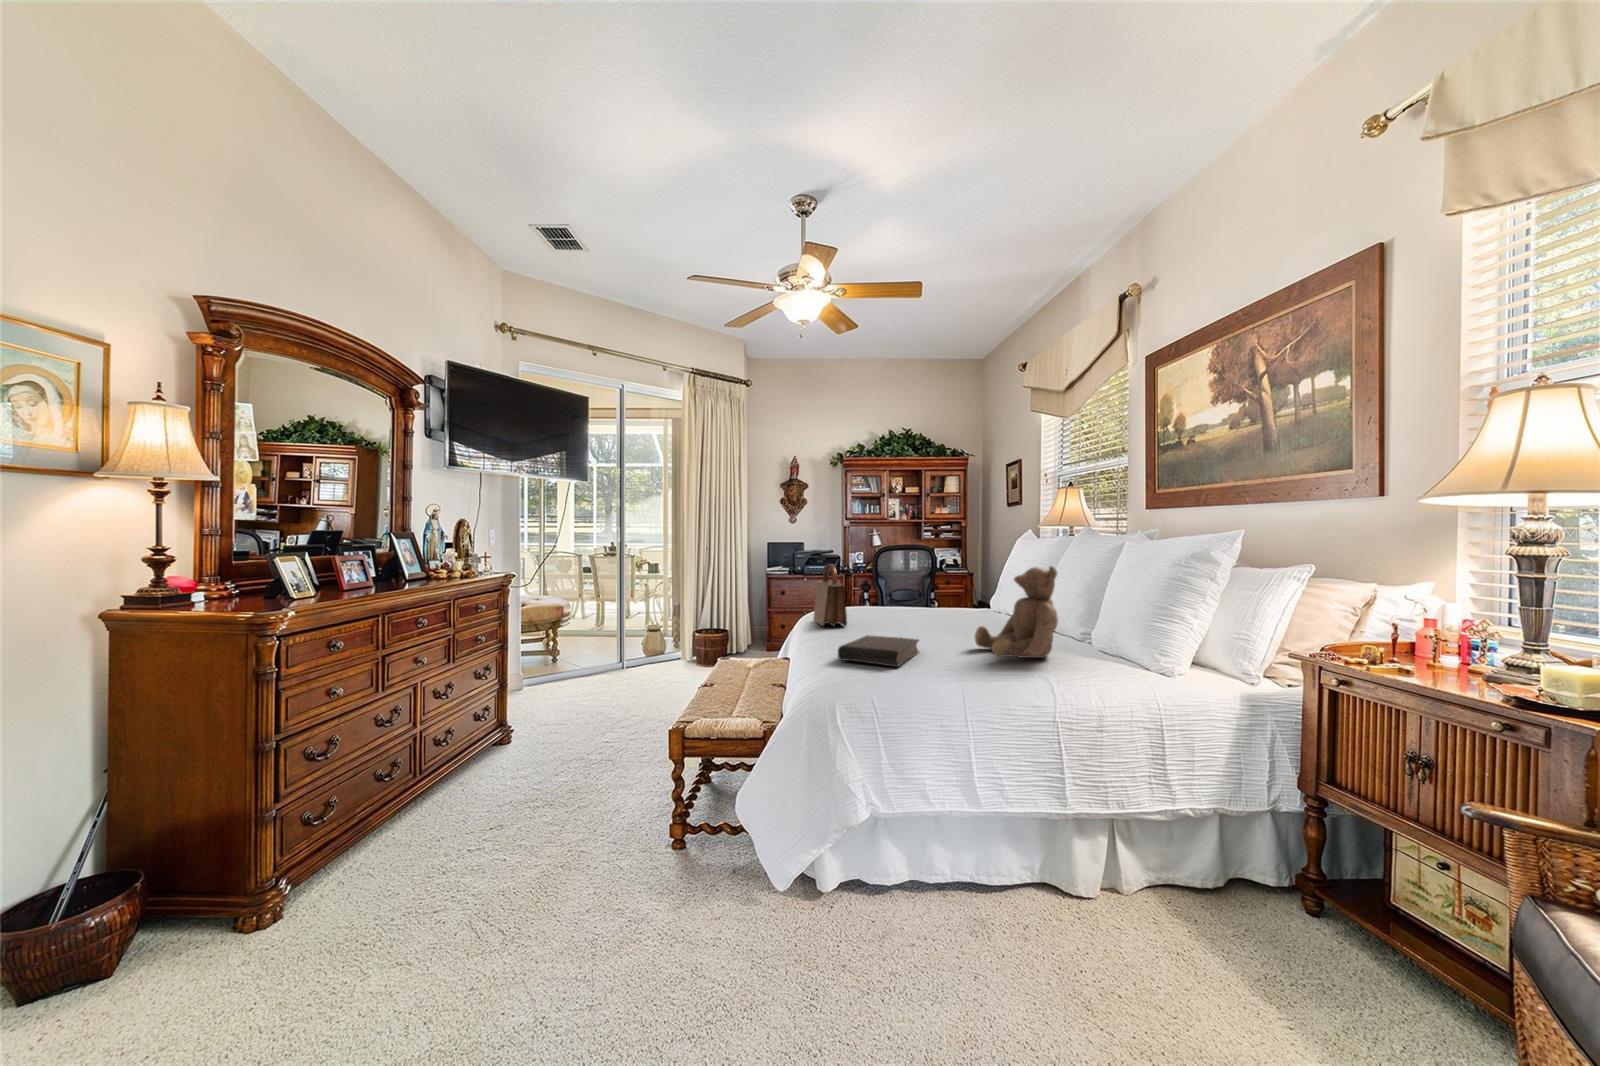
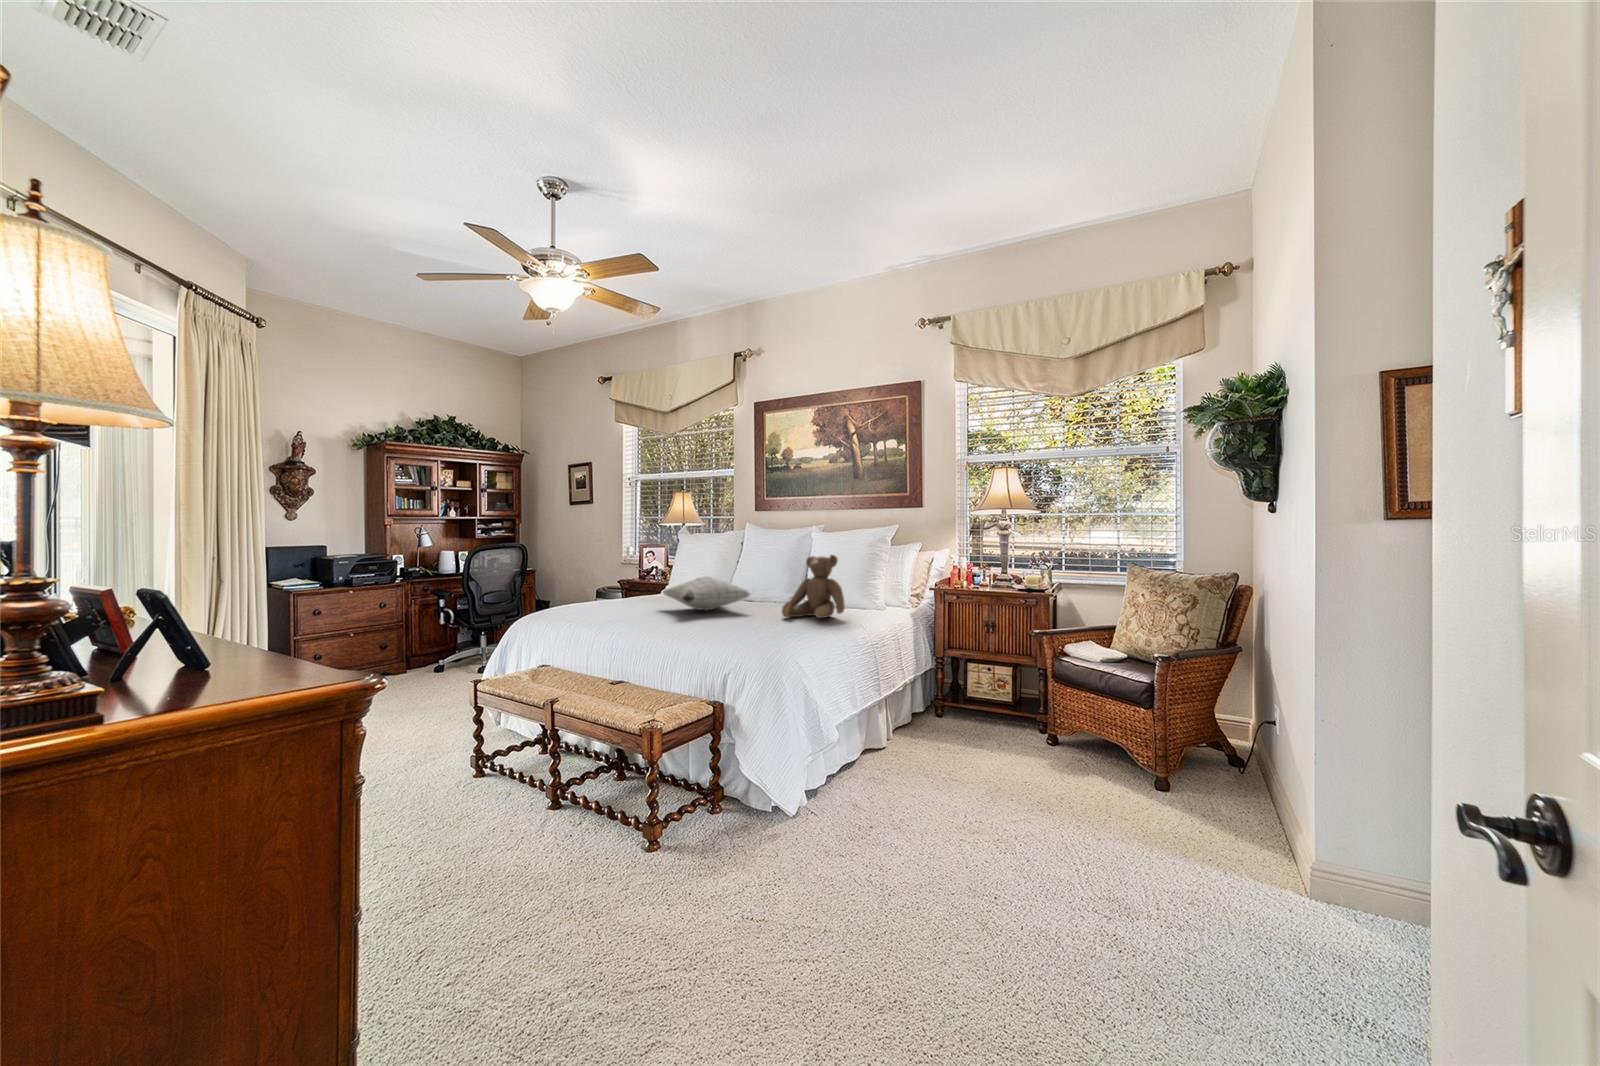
handbag: present [813,564,847,626] -> none [609,565,658,624]
pillow: none [882,584,986,625] -> present [663,576,750,610]
book: present [838,635,920,667] -> none [724,617,795,638]

